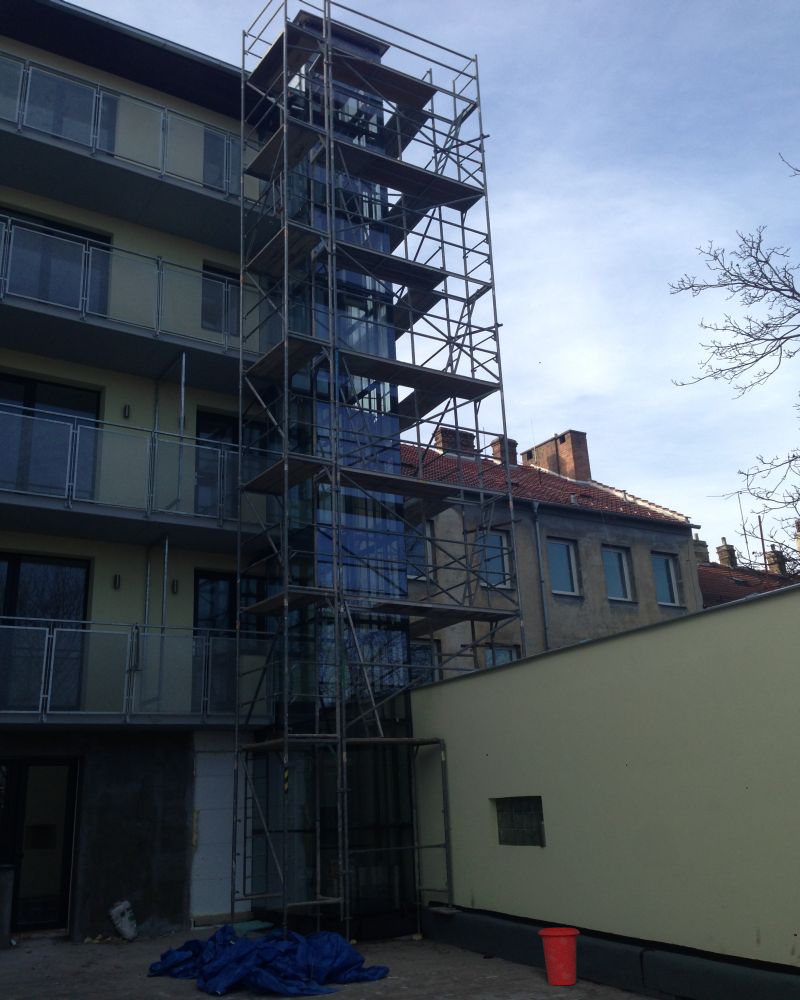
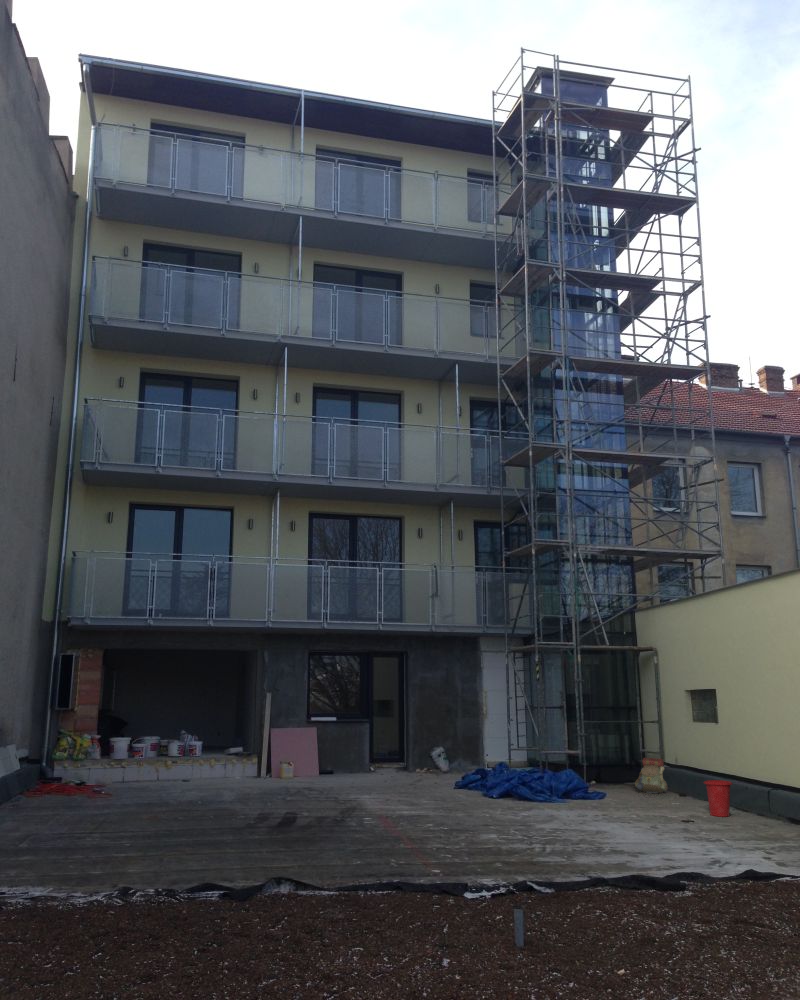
backpack: none [420,898,465,951] -> present [635,758,668,793]

